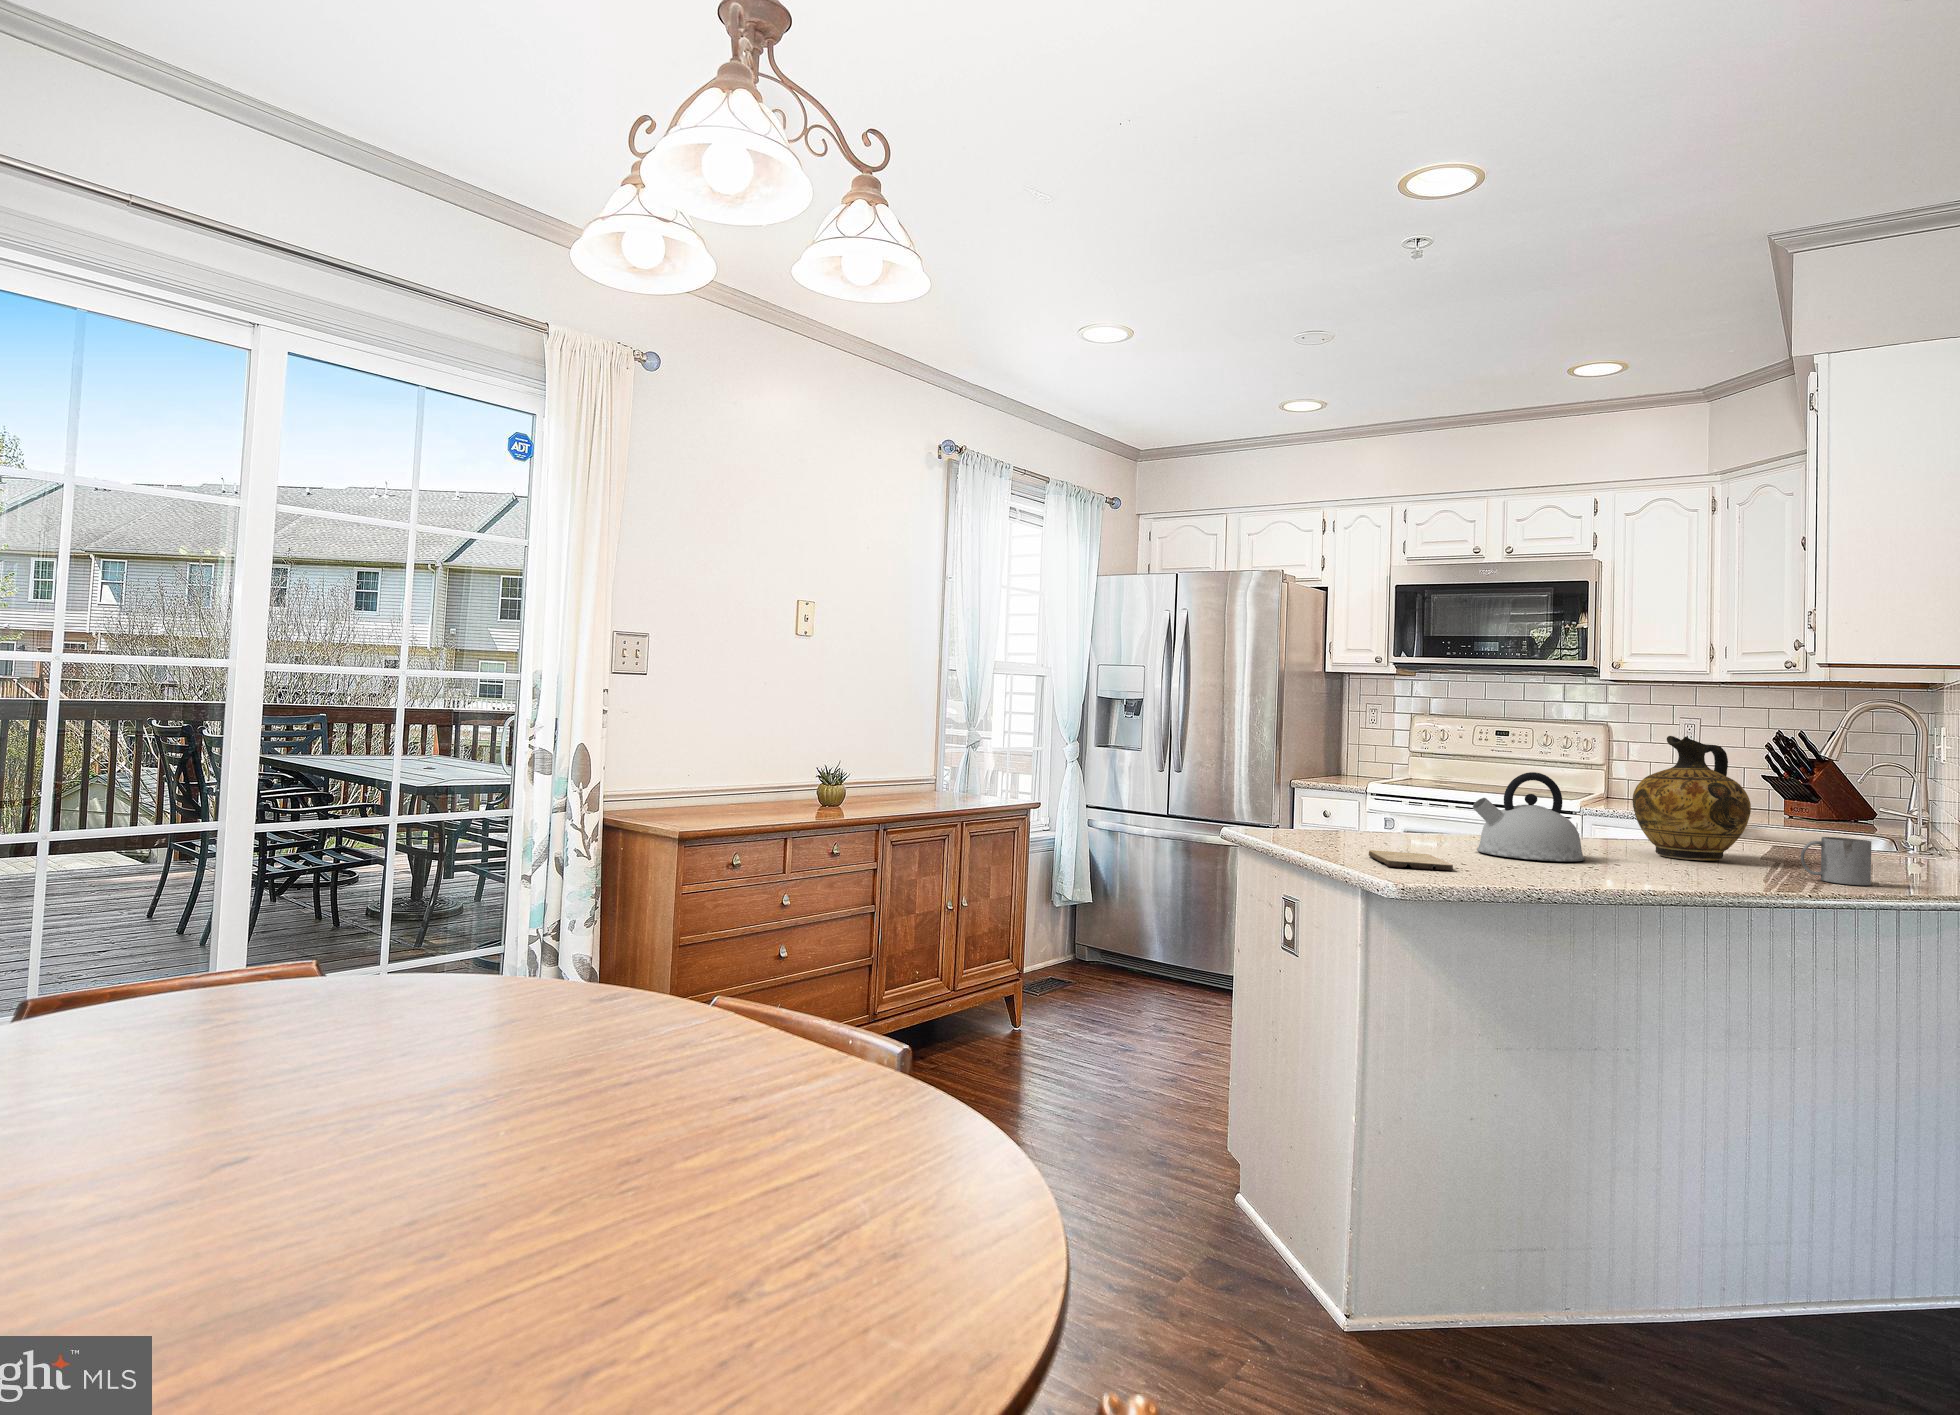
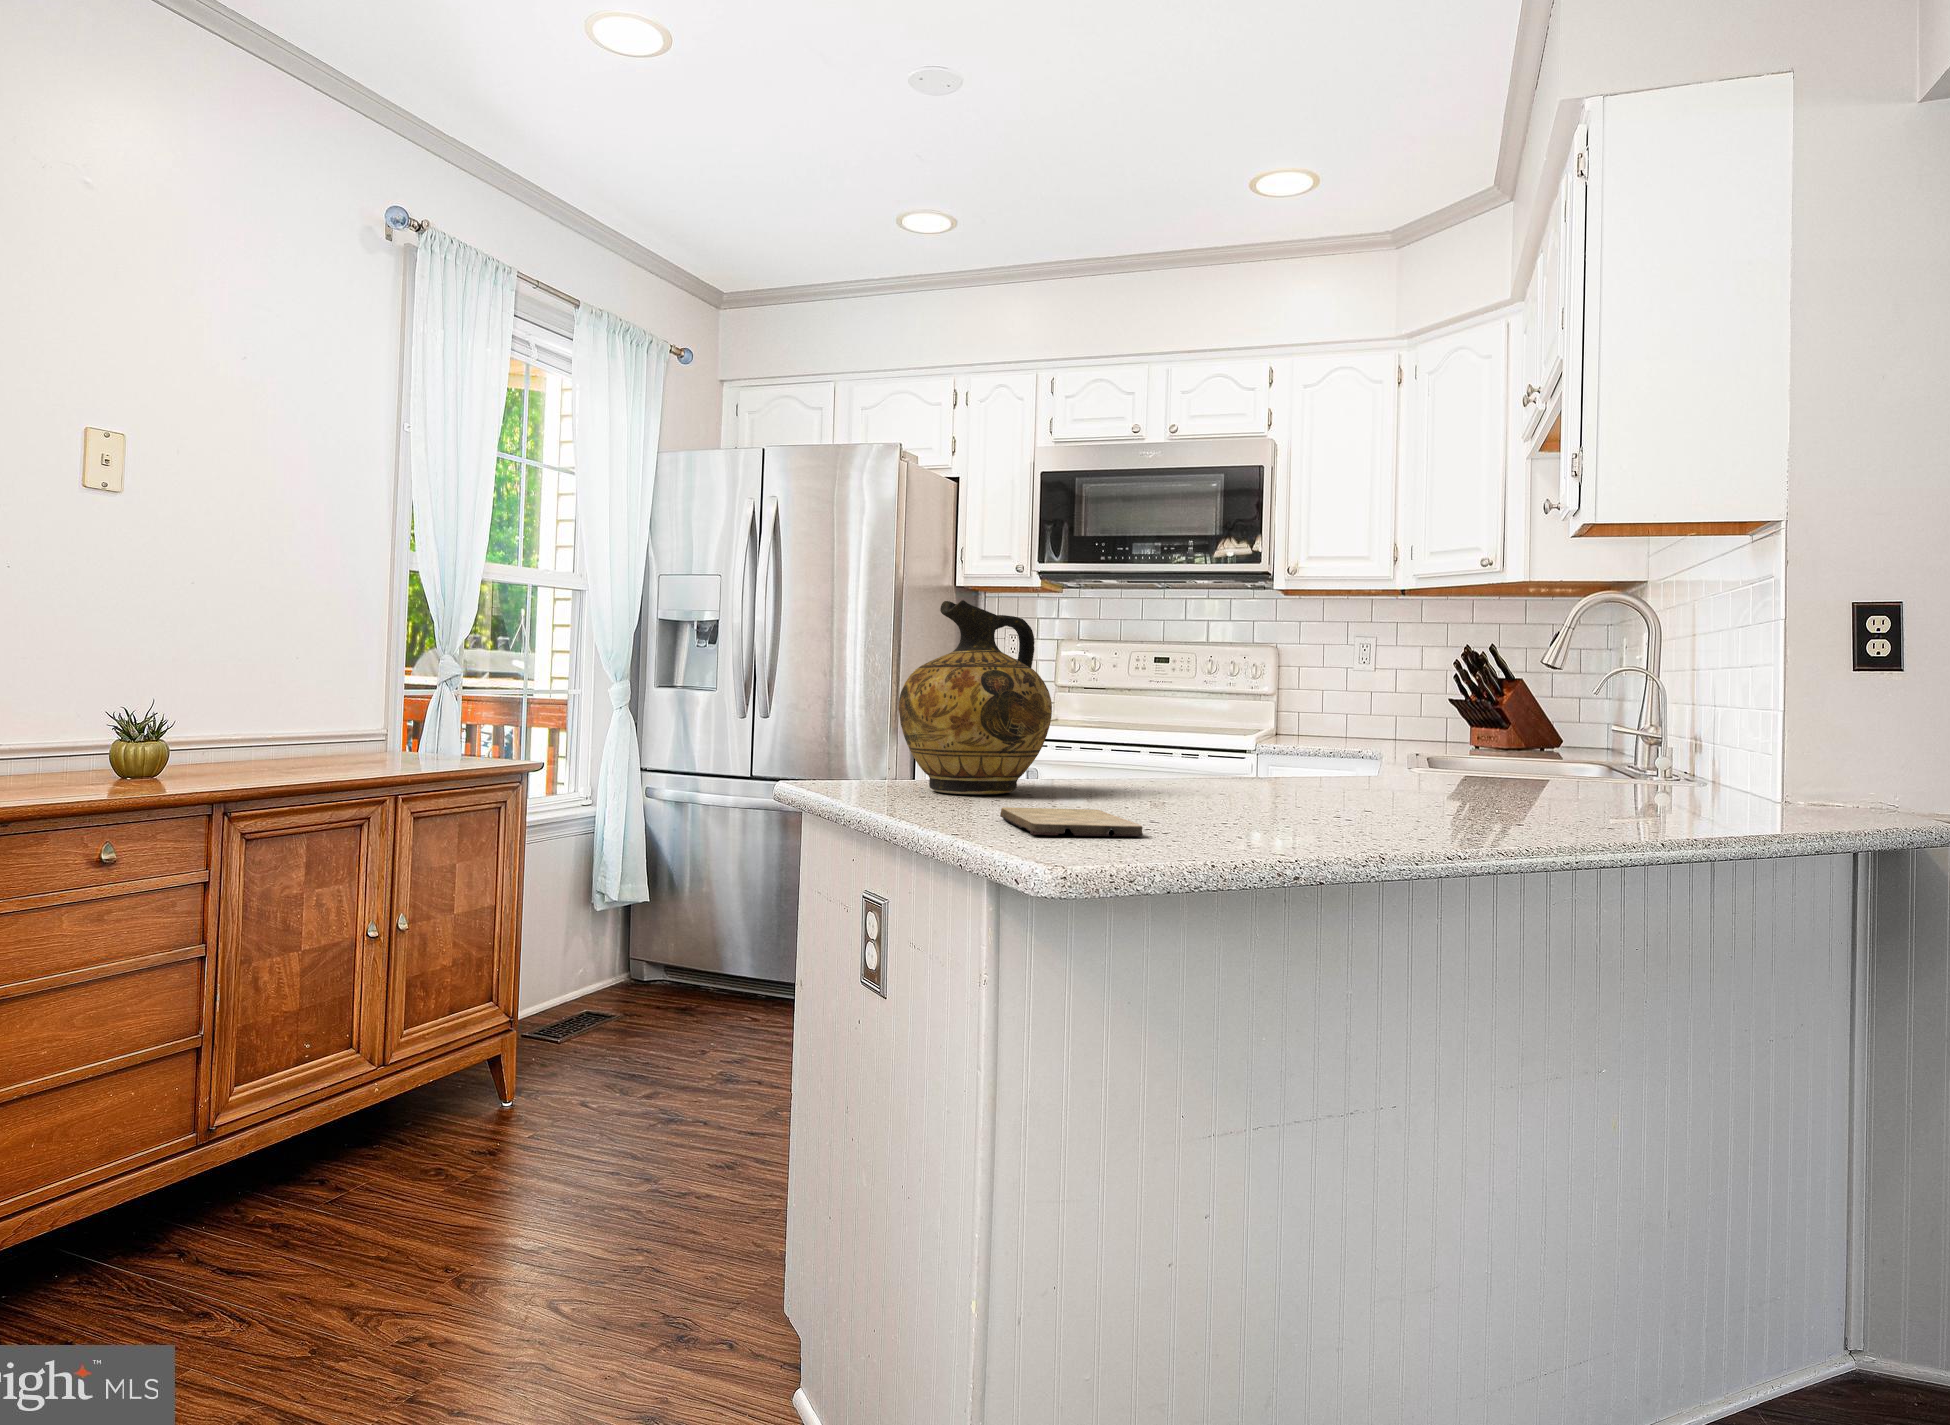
ceramic jug: present [1632,736,1751,861] -> present [899,600,1052,794]
kettle: present [1473,772,1585,861] -> none [1161,673,1321,811]
mug: present [1801,837,1871,885] -> none [1612,757,1706,826]

